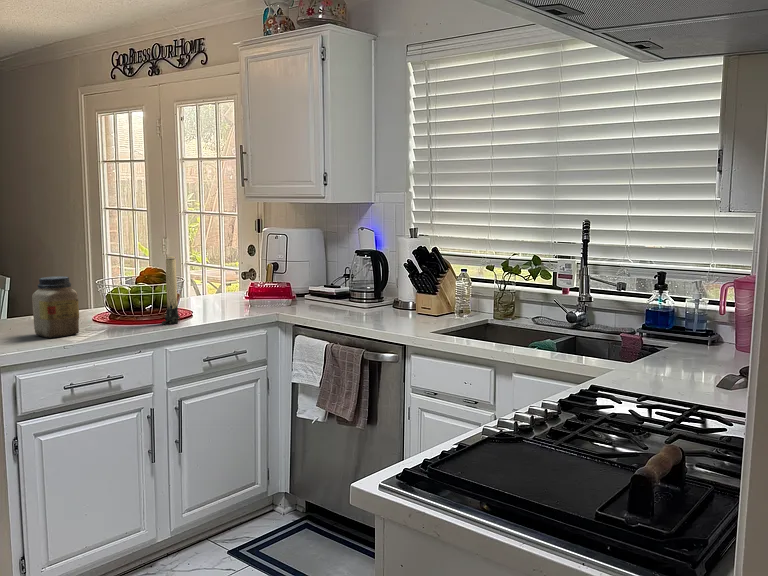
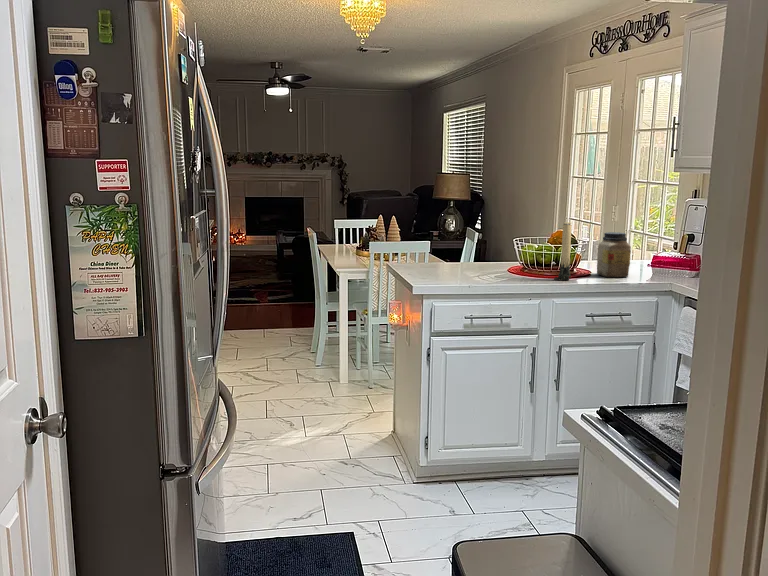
jar: present [32,276,79,338] -> present [597,232,631,278]

